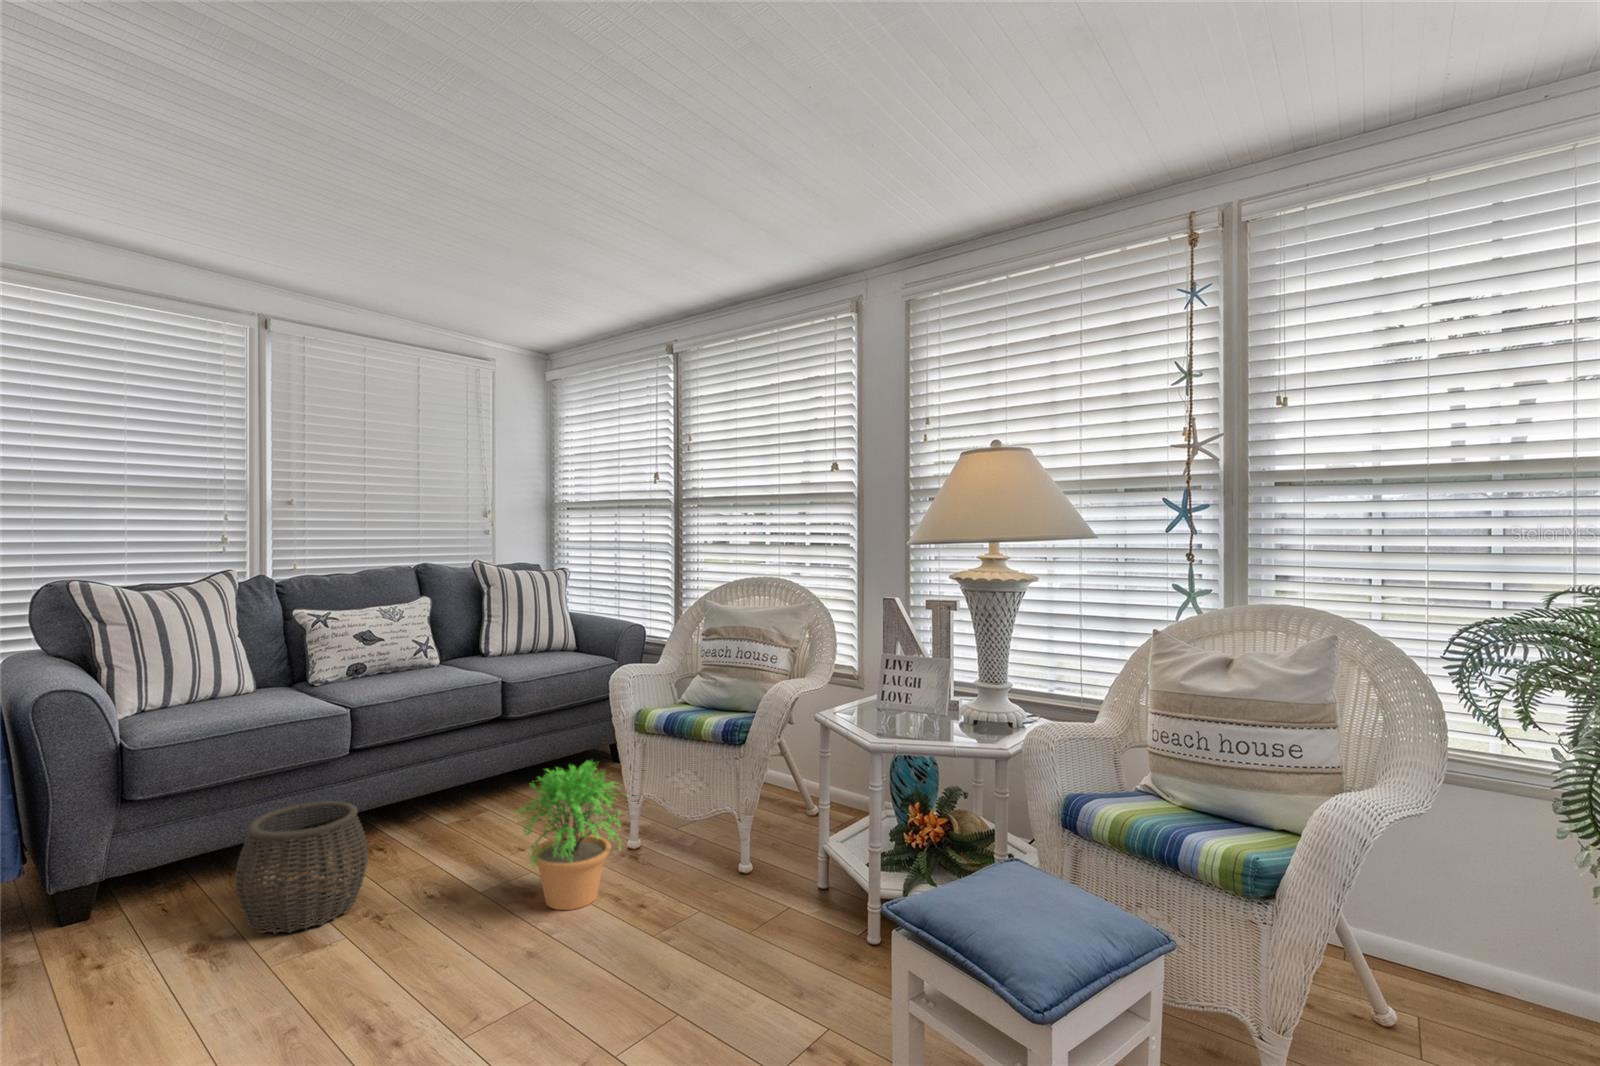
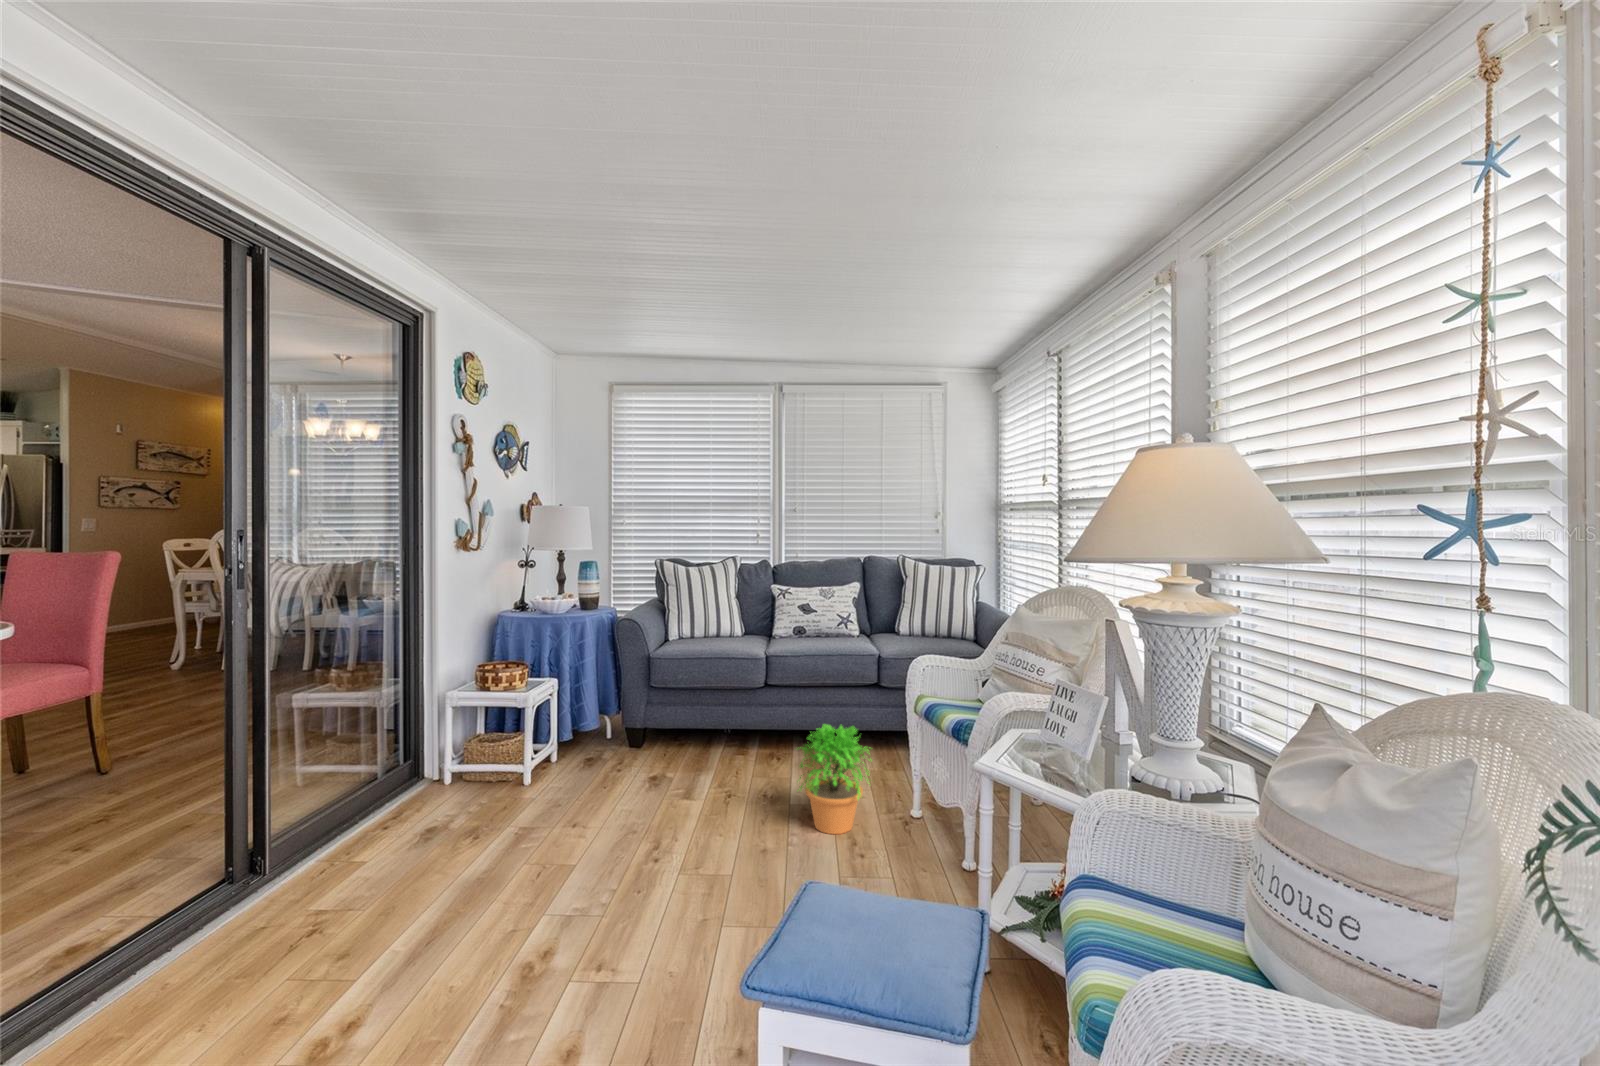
woven basket: present [235,801,369,934] -> none [672,711,743,788]

